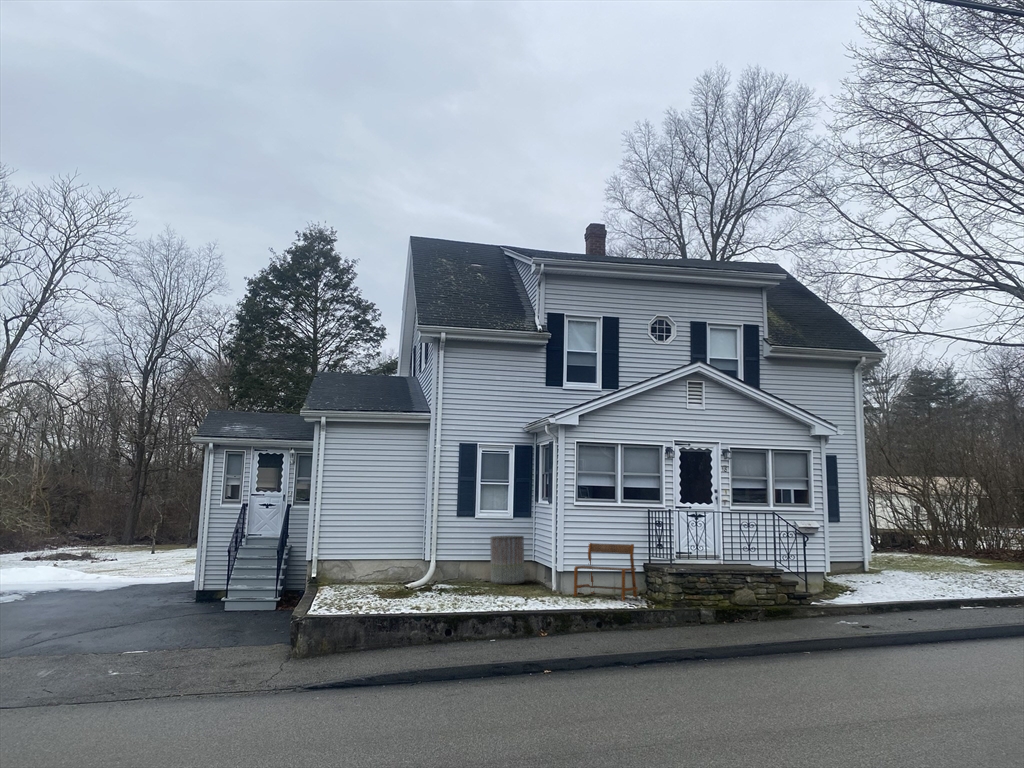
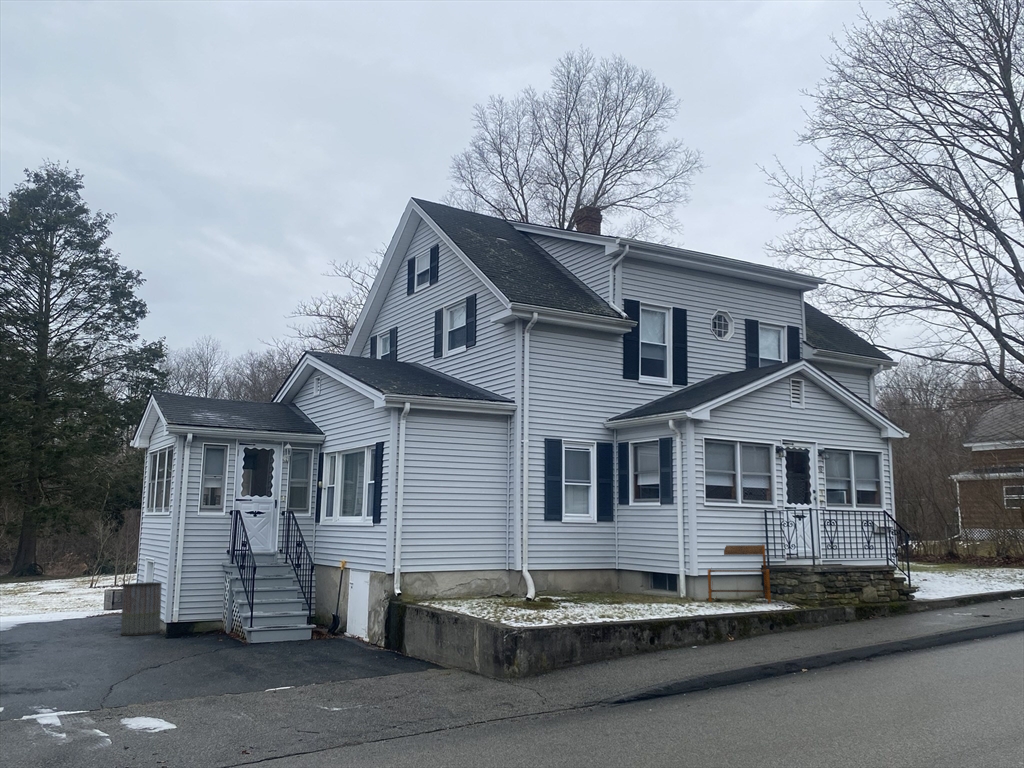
trash can: present [490,536,525,584] -> present [121,582,162,636]

